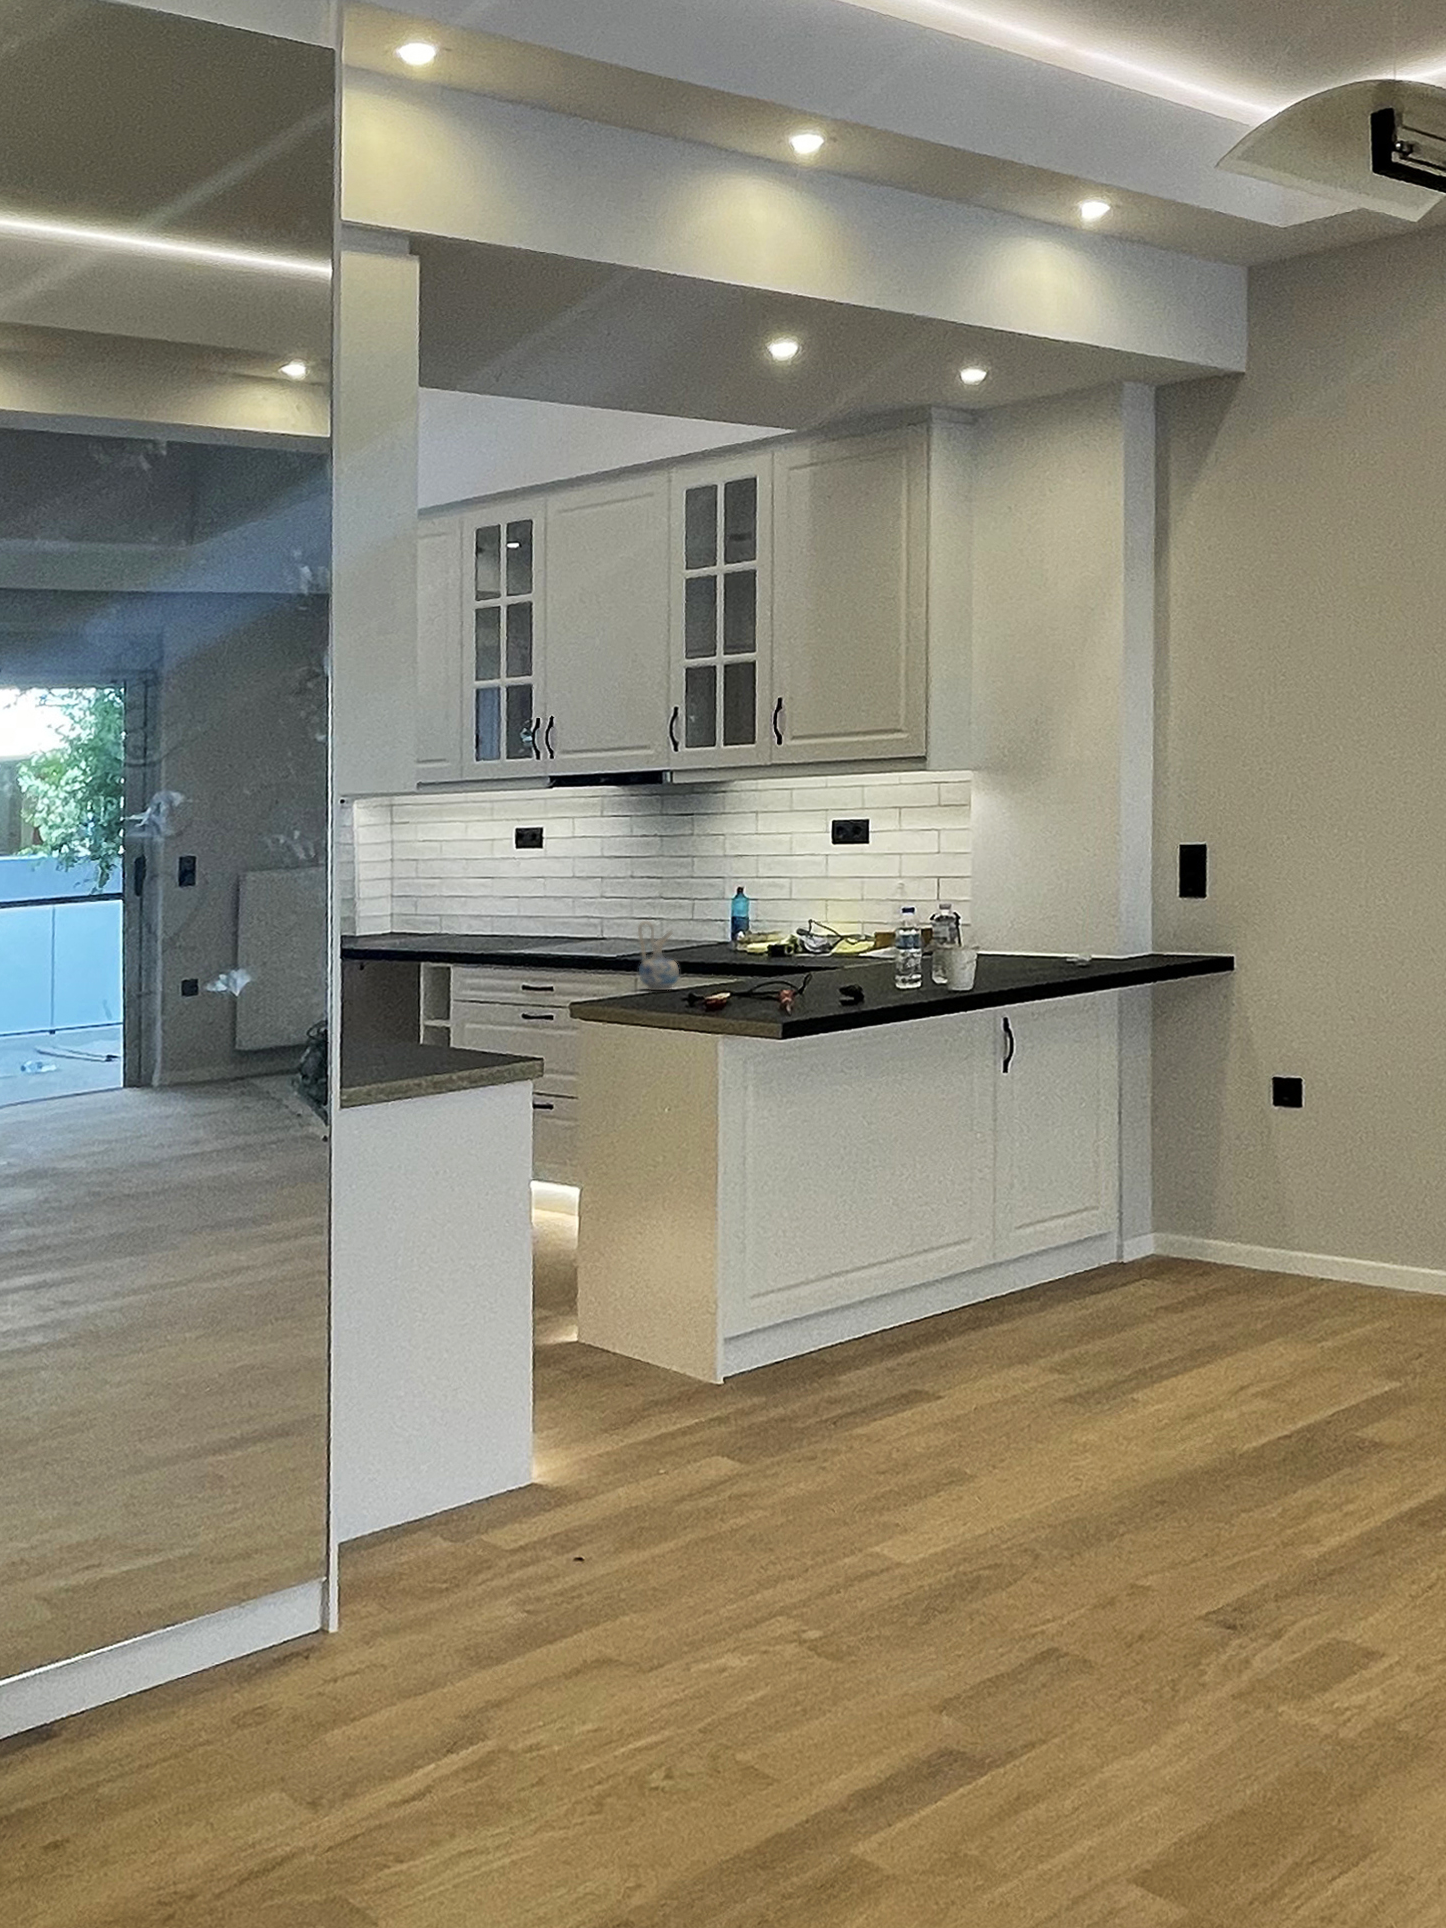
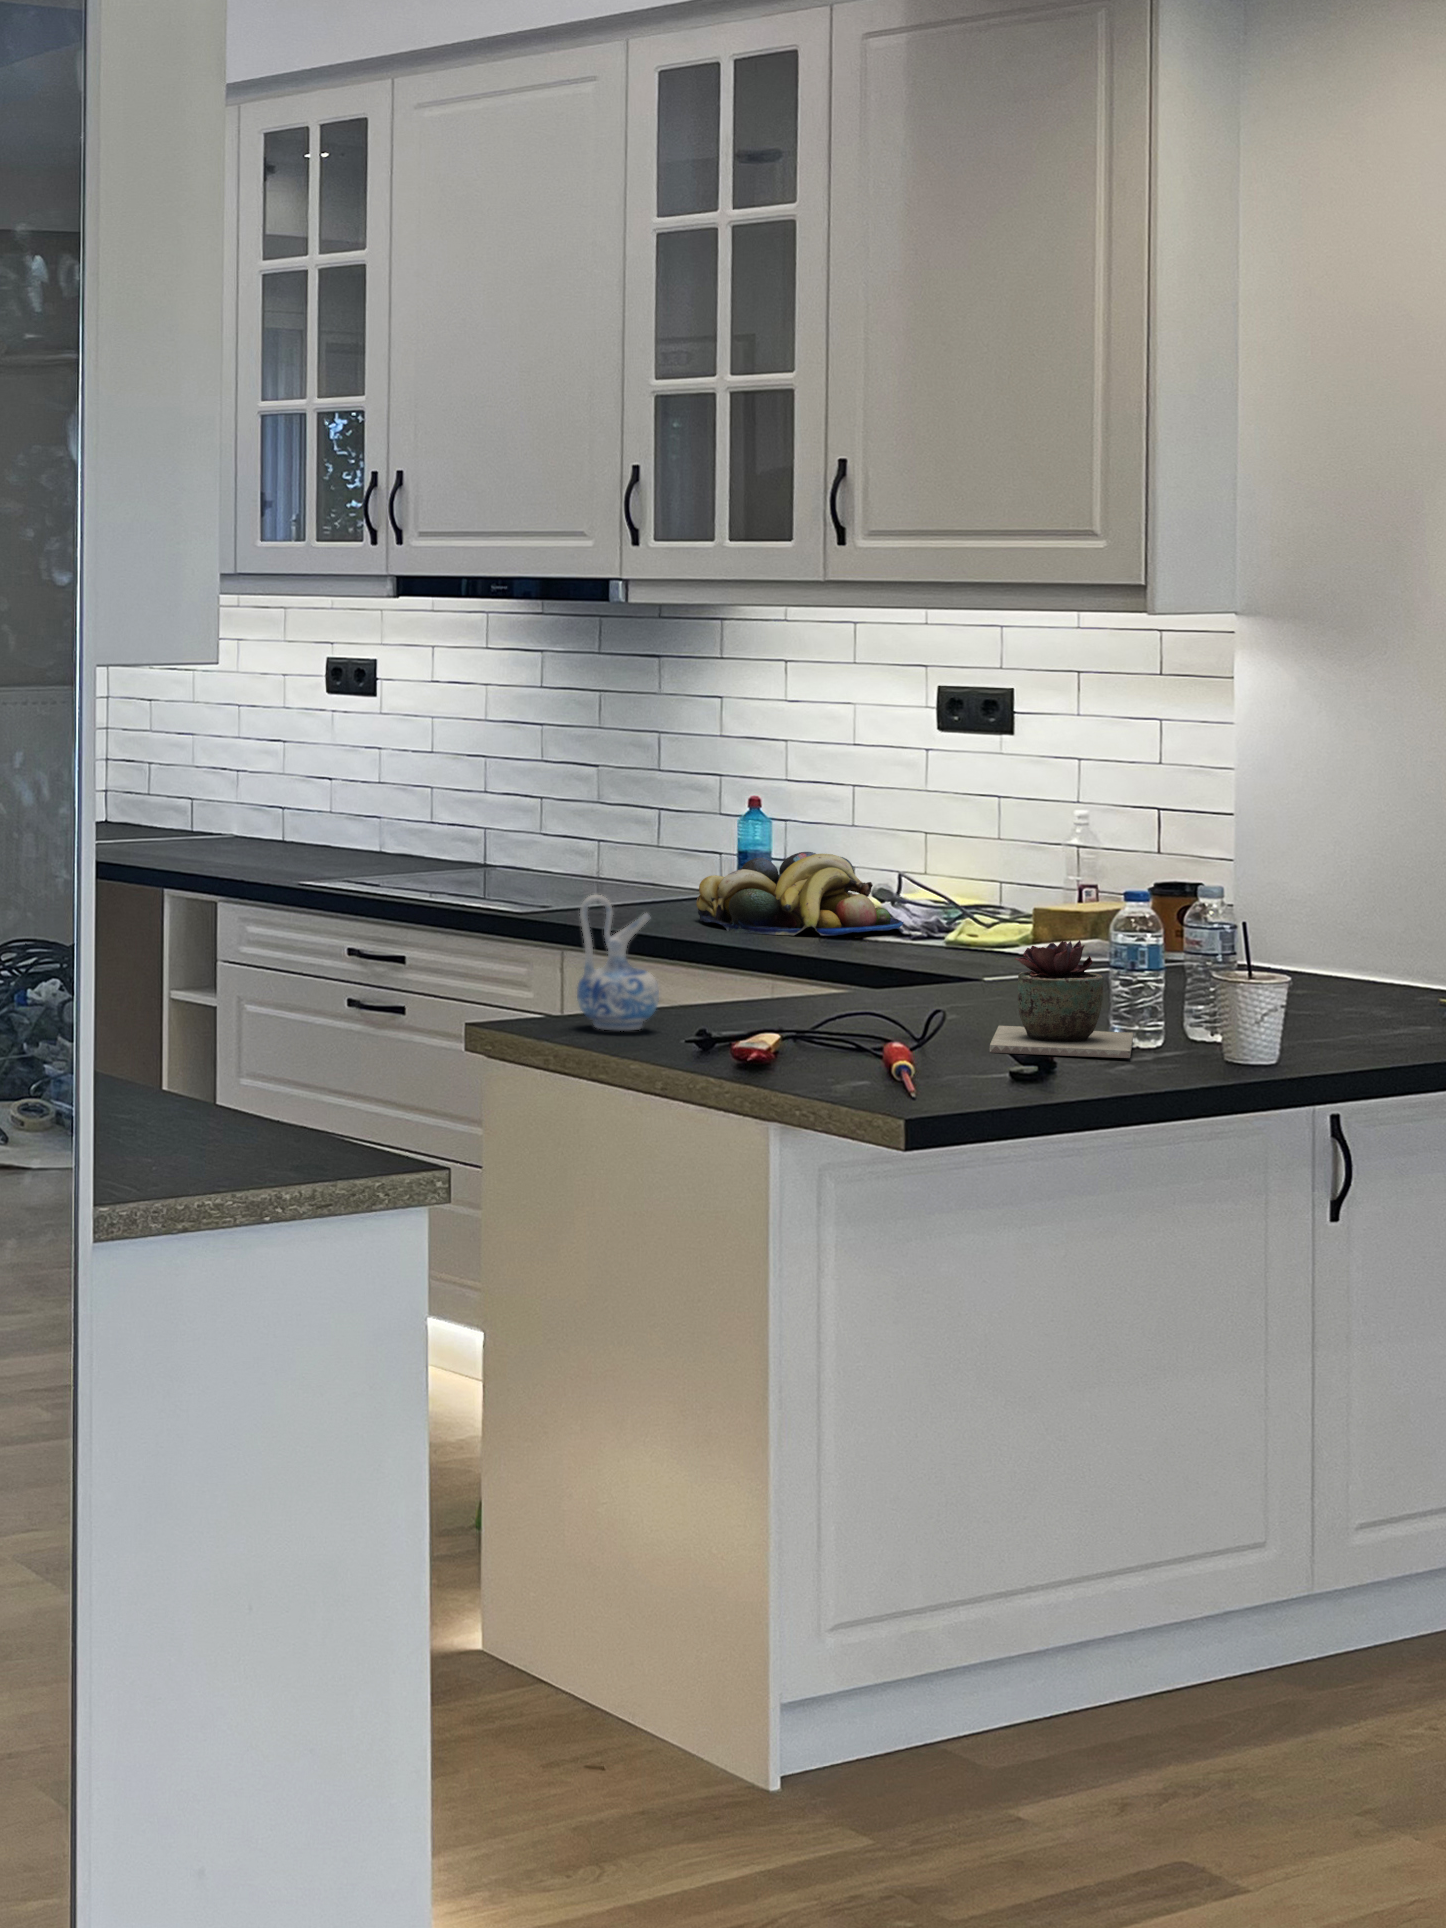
fruit bowl: none [715,914,818,955] -> present [696,852,904,936]
succulent plant: none [836,940,906,996] -> present [989,940,1133,1058]

